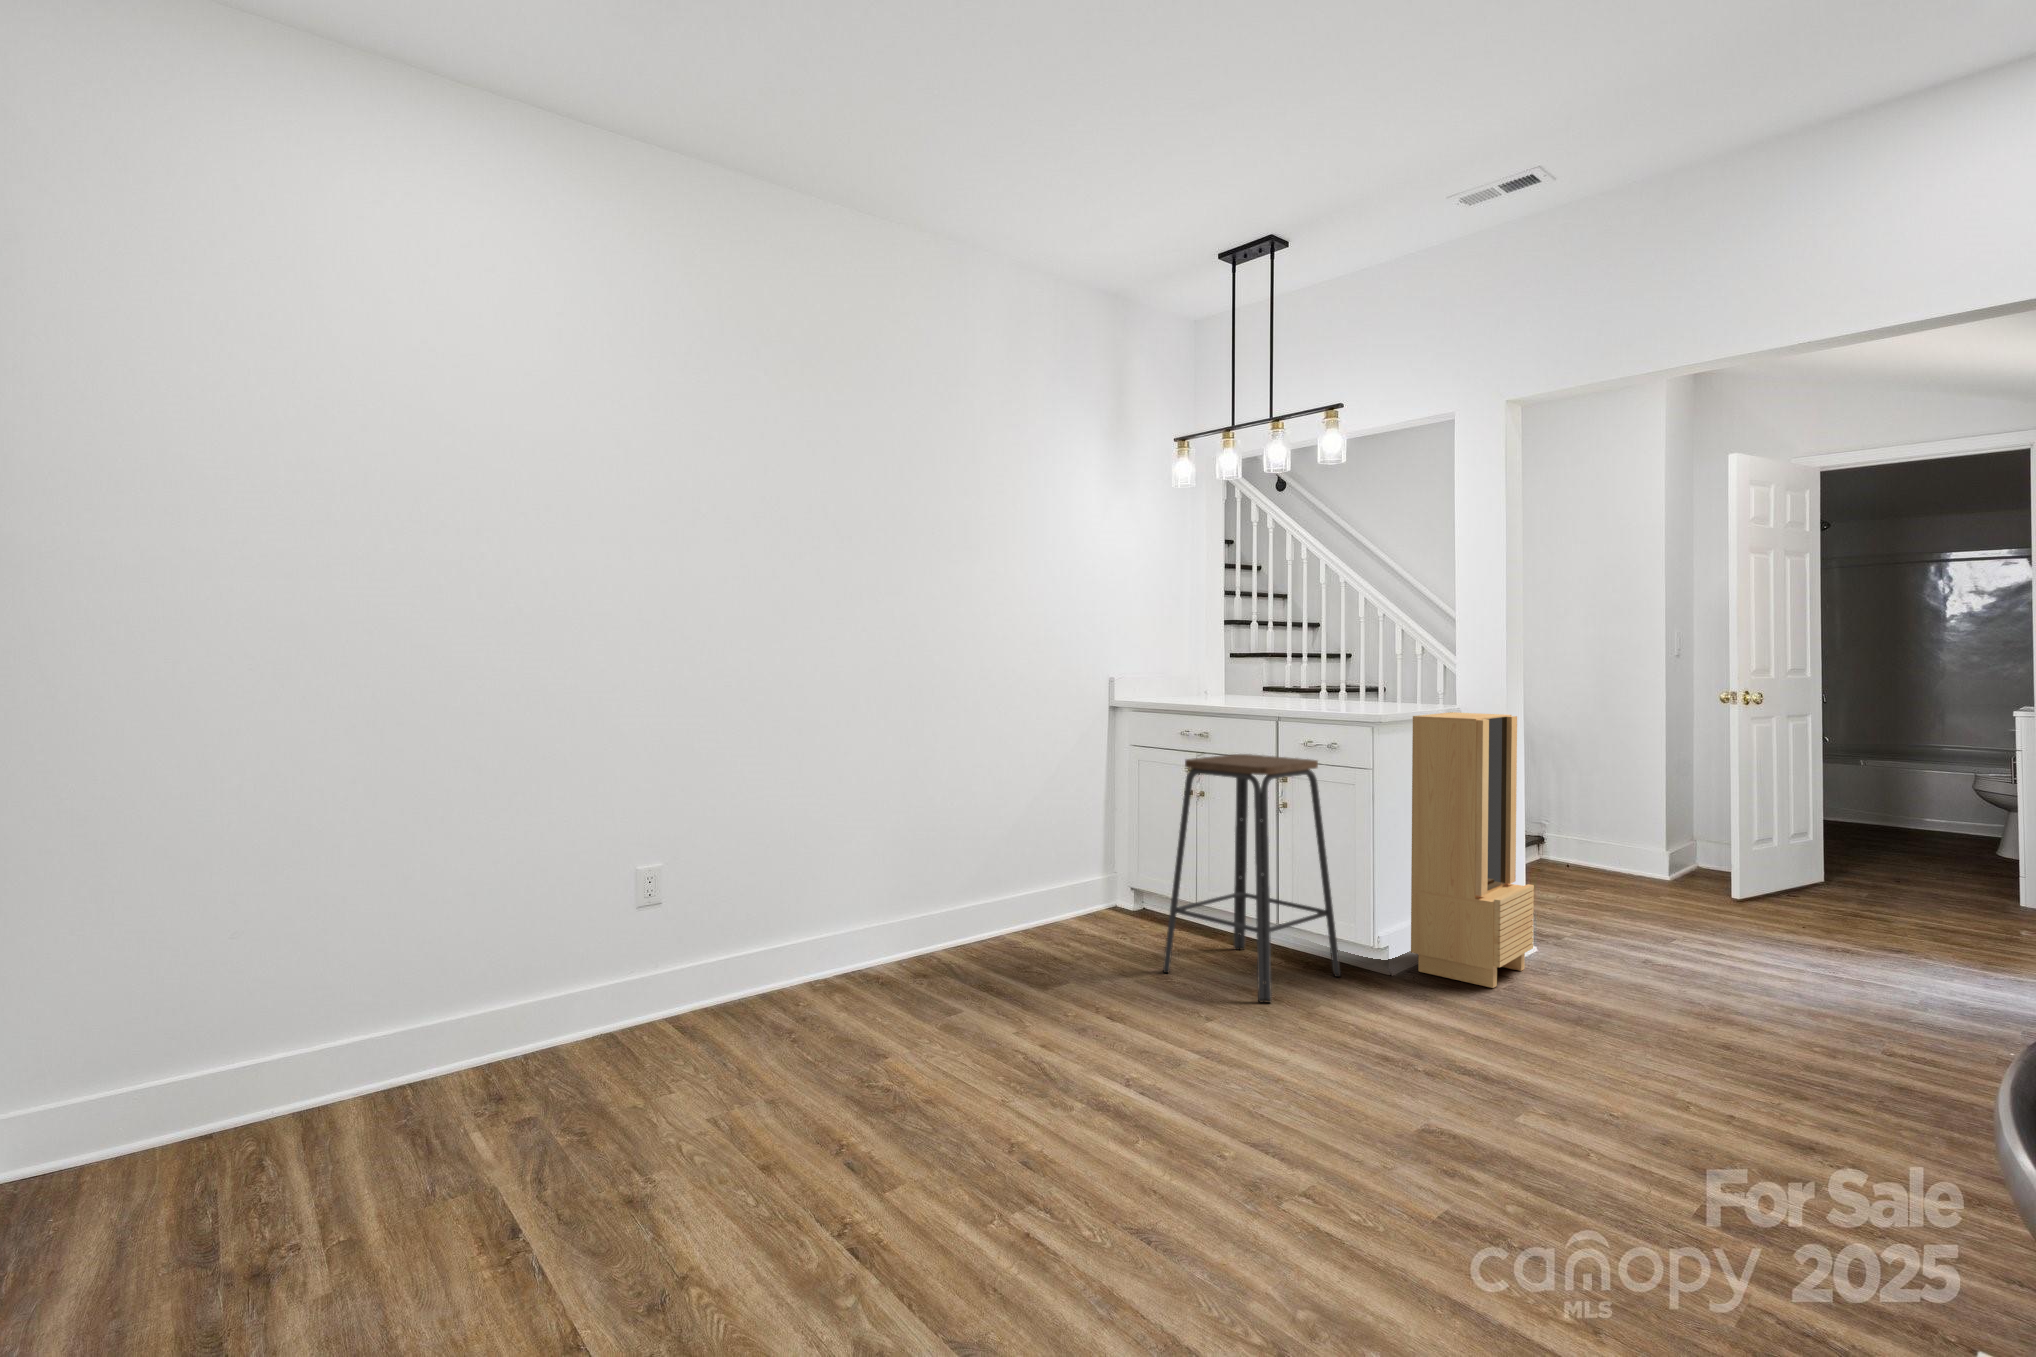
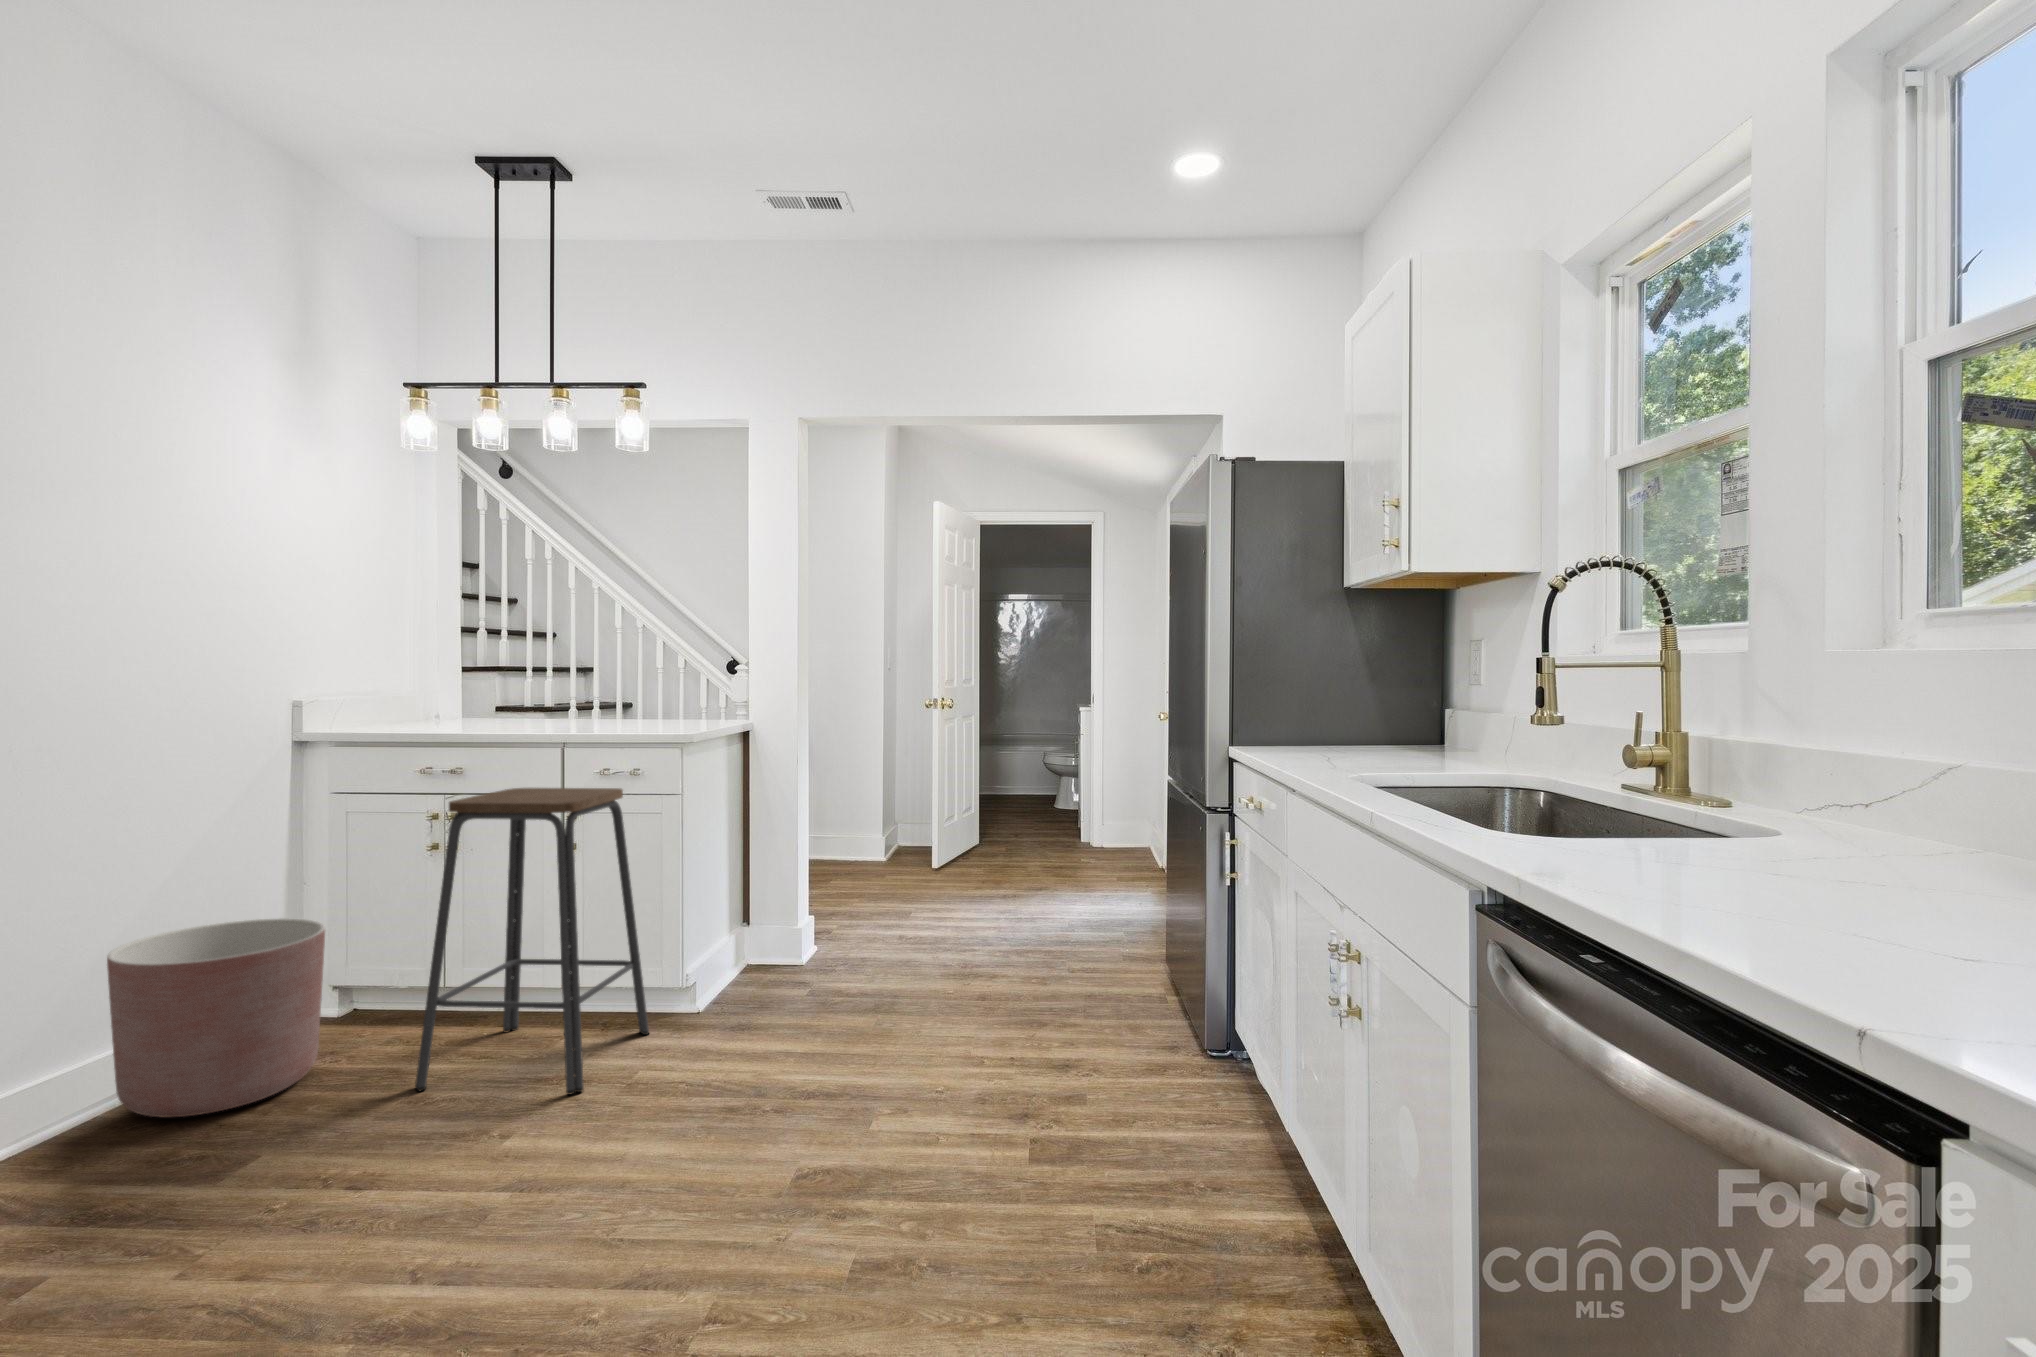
storage cabinet: present [1411,712,1534,988] -> none [719,727,828,1006]
planter: none [1003,832,1116,954] -> present [107,918,325,1117]

